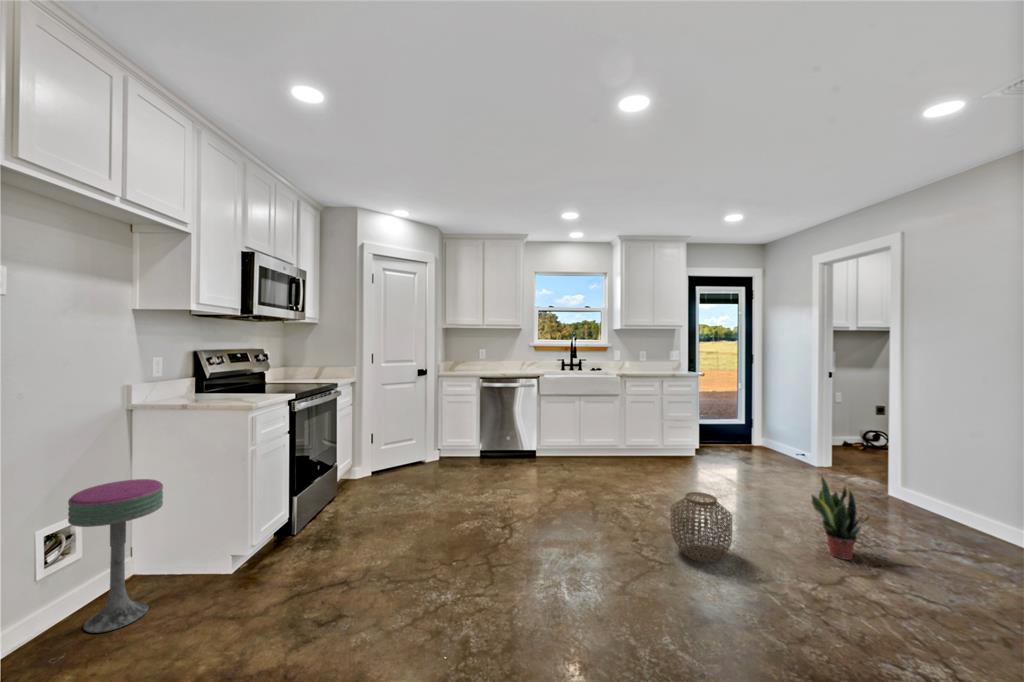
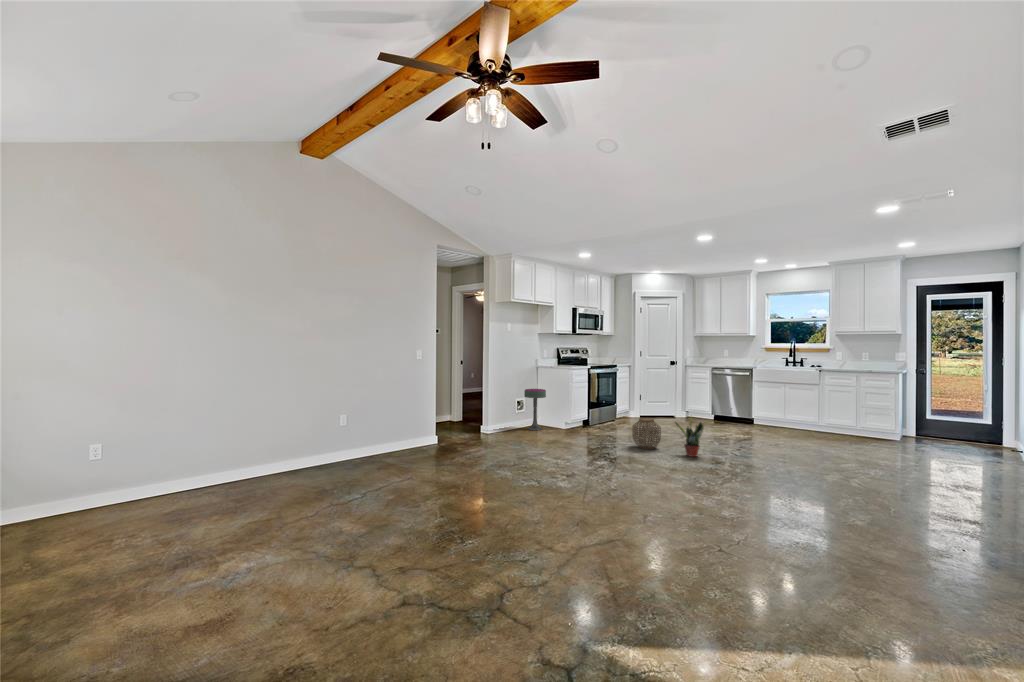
potted plant: present [811,476,870,560] -> present [676,422,704,457]
woven basket: present [671,492,732,563] -> present [632,418,661,449]

